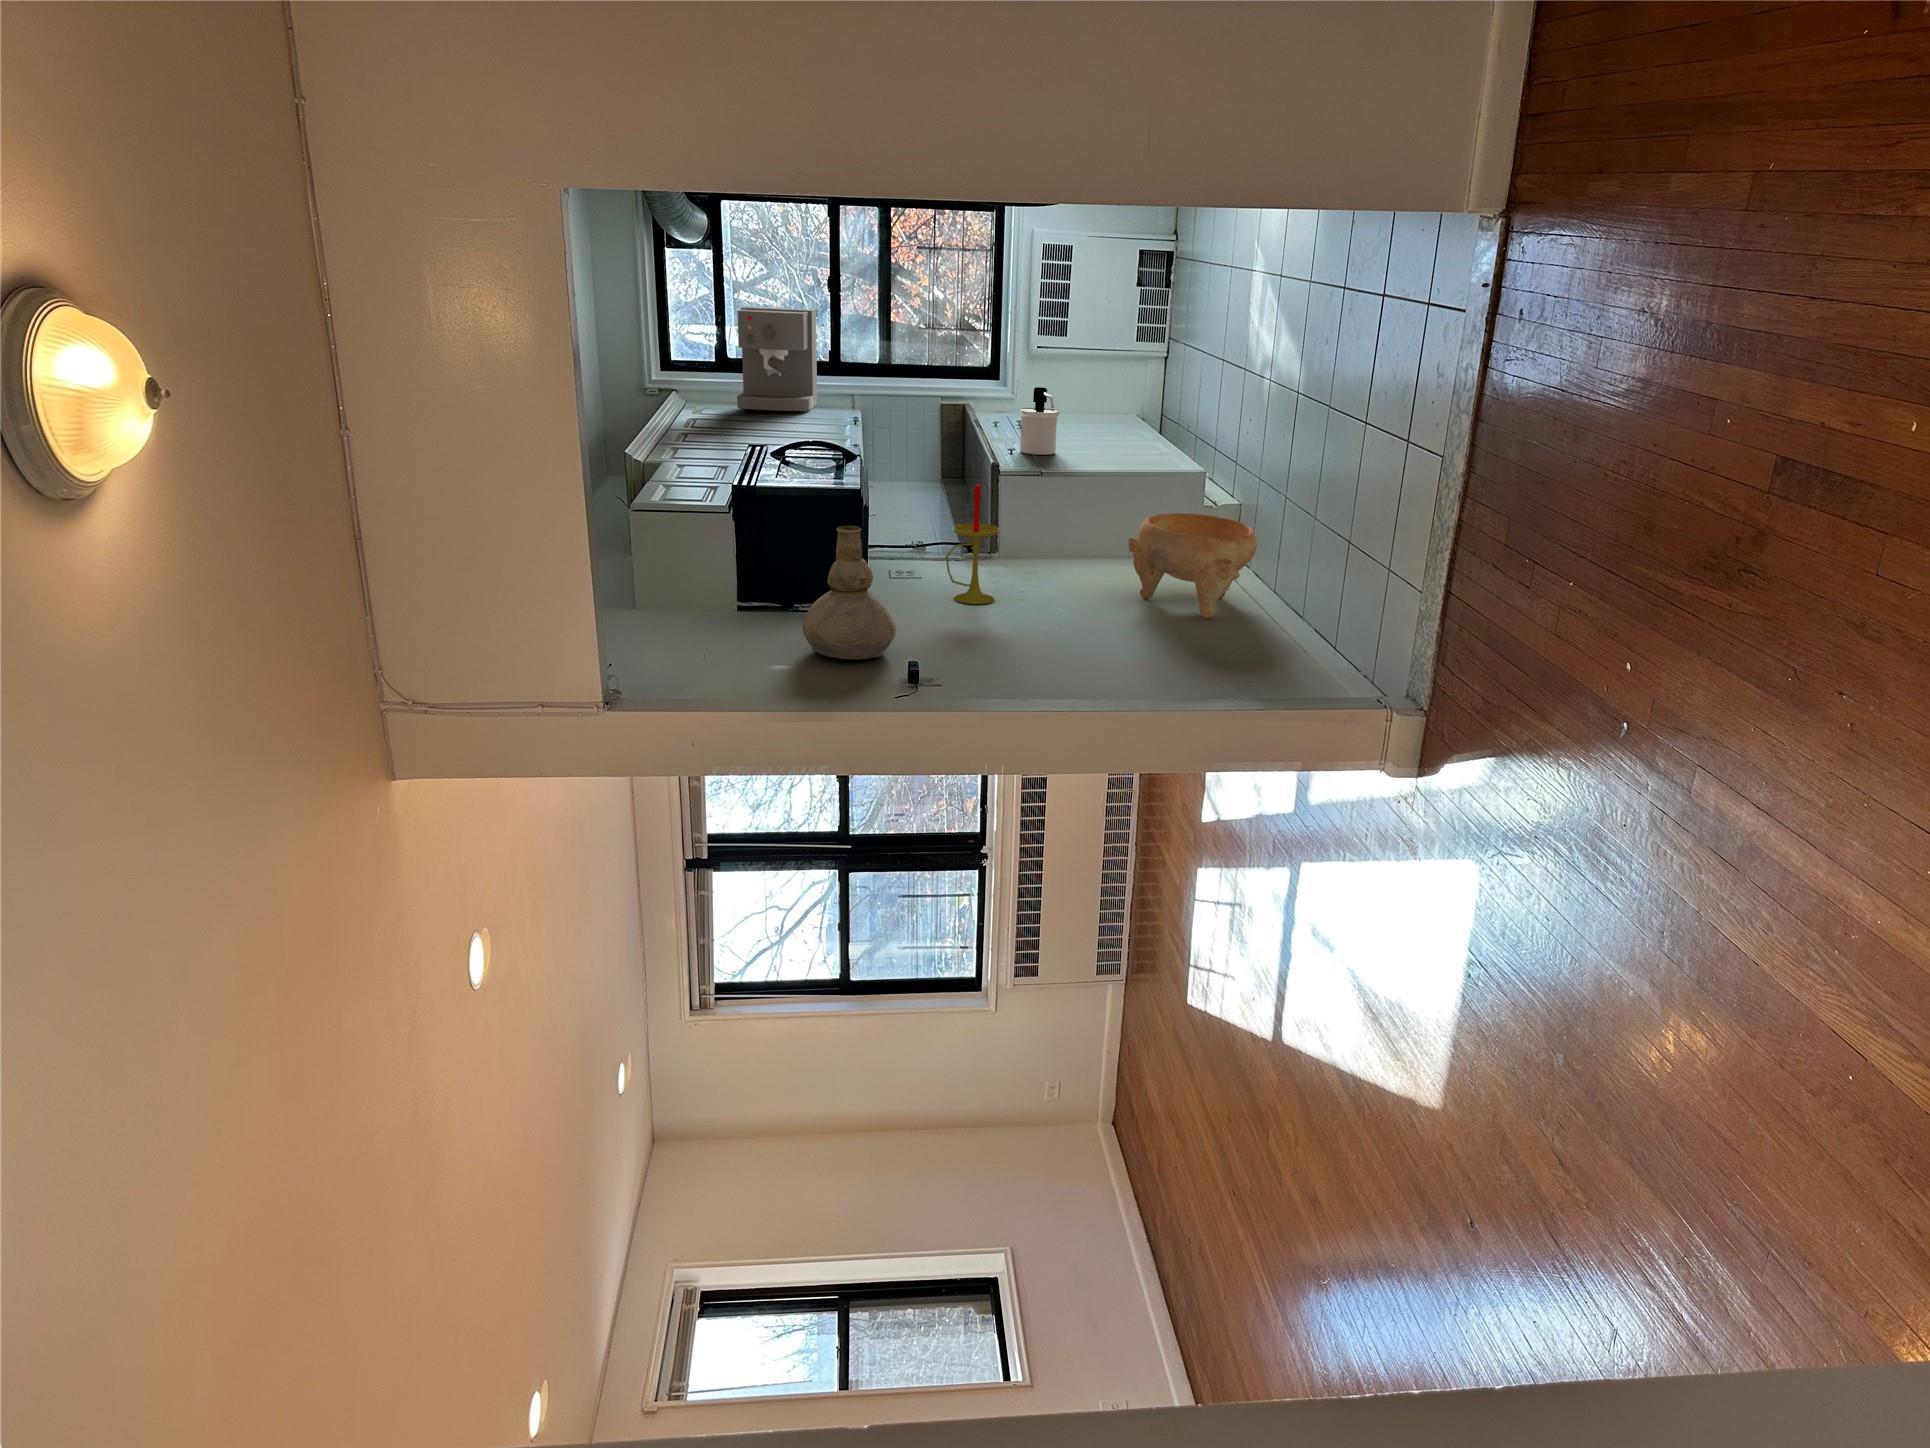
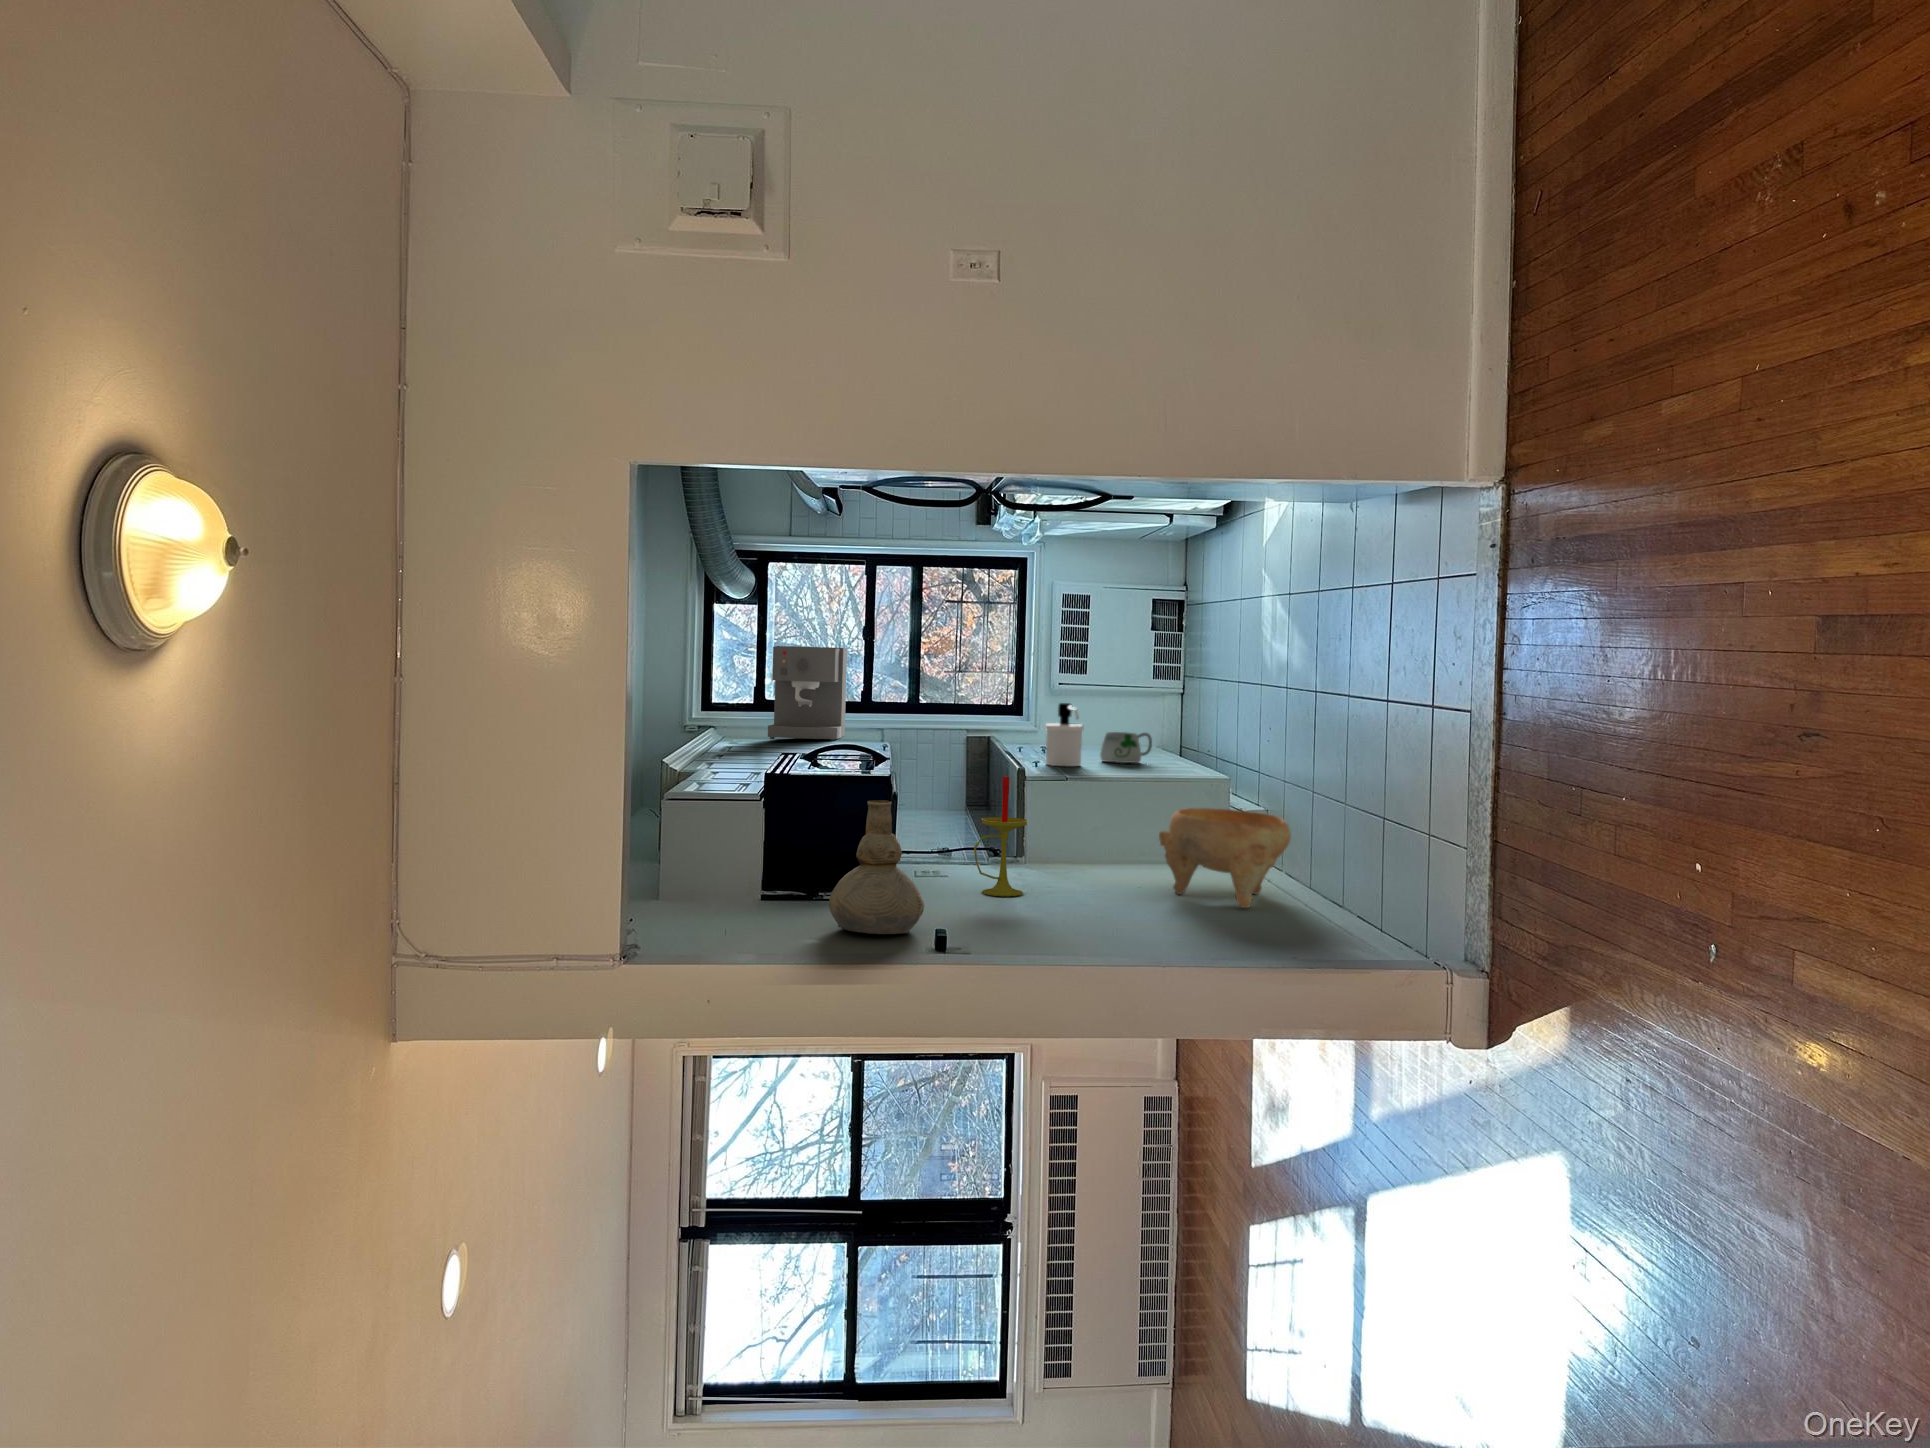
mug: none [1076,414,1128,450] -> present [1100,732,1152,763]

